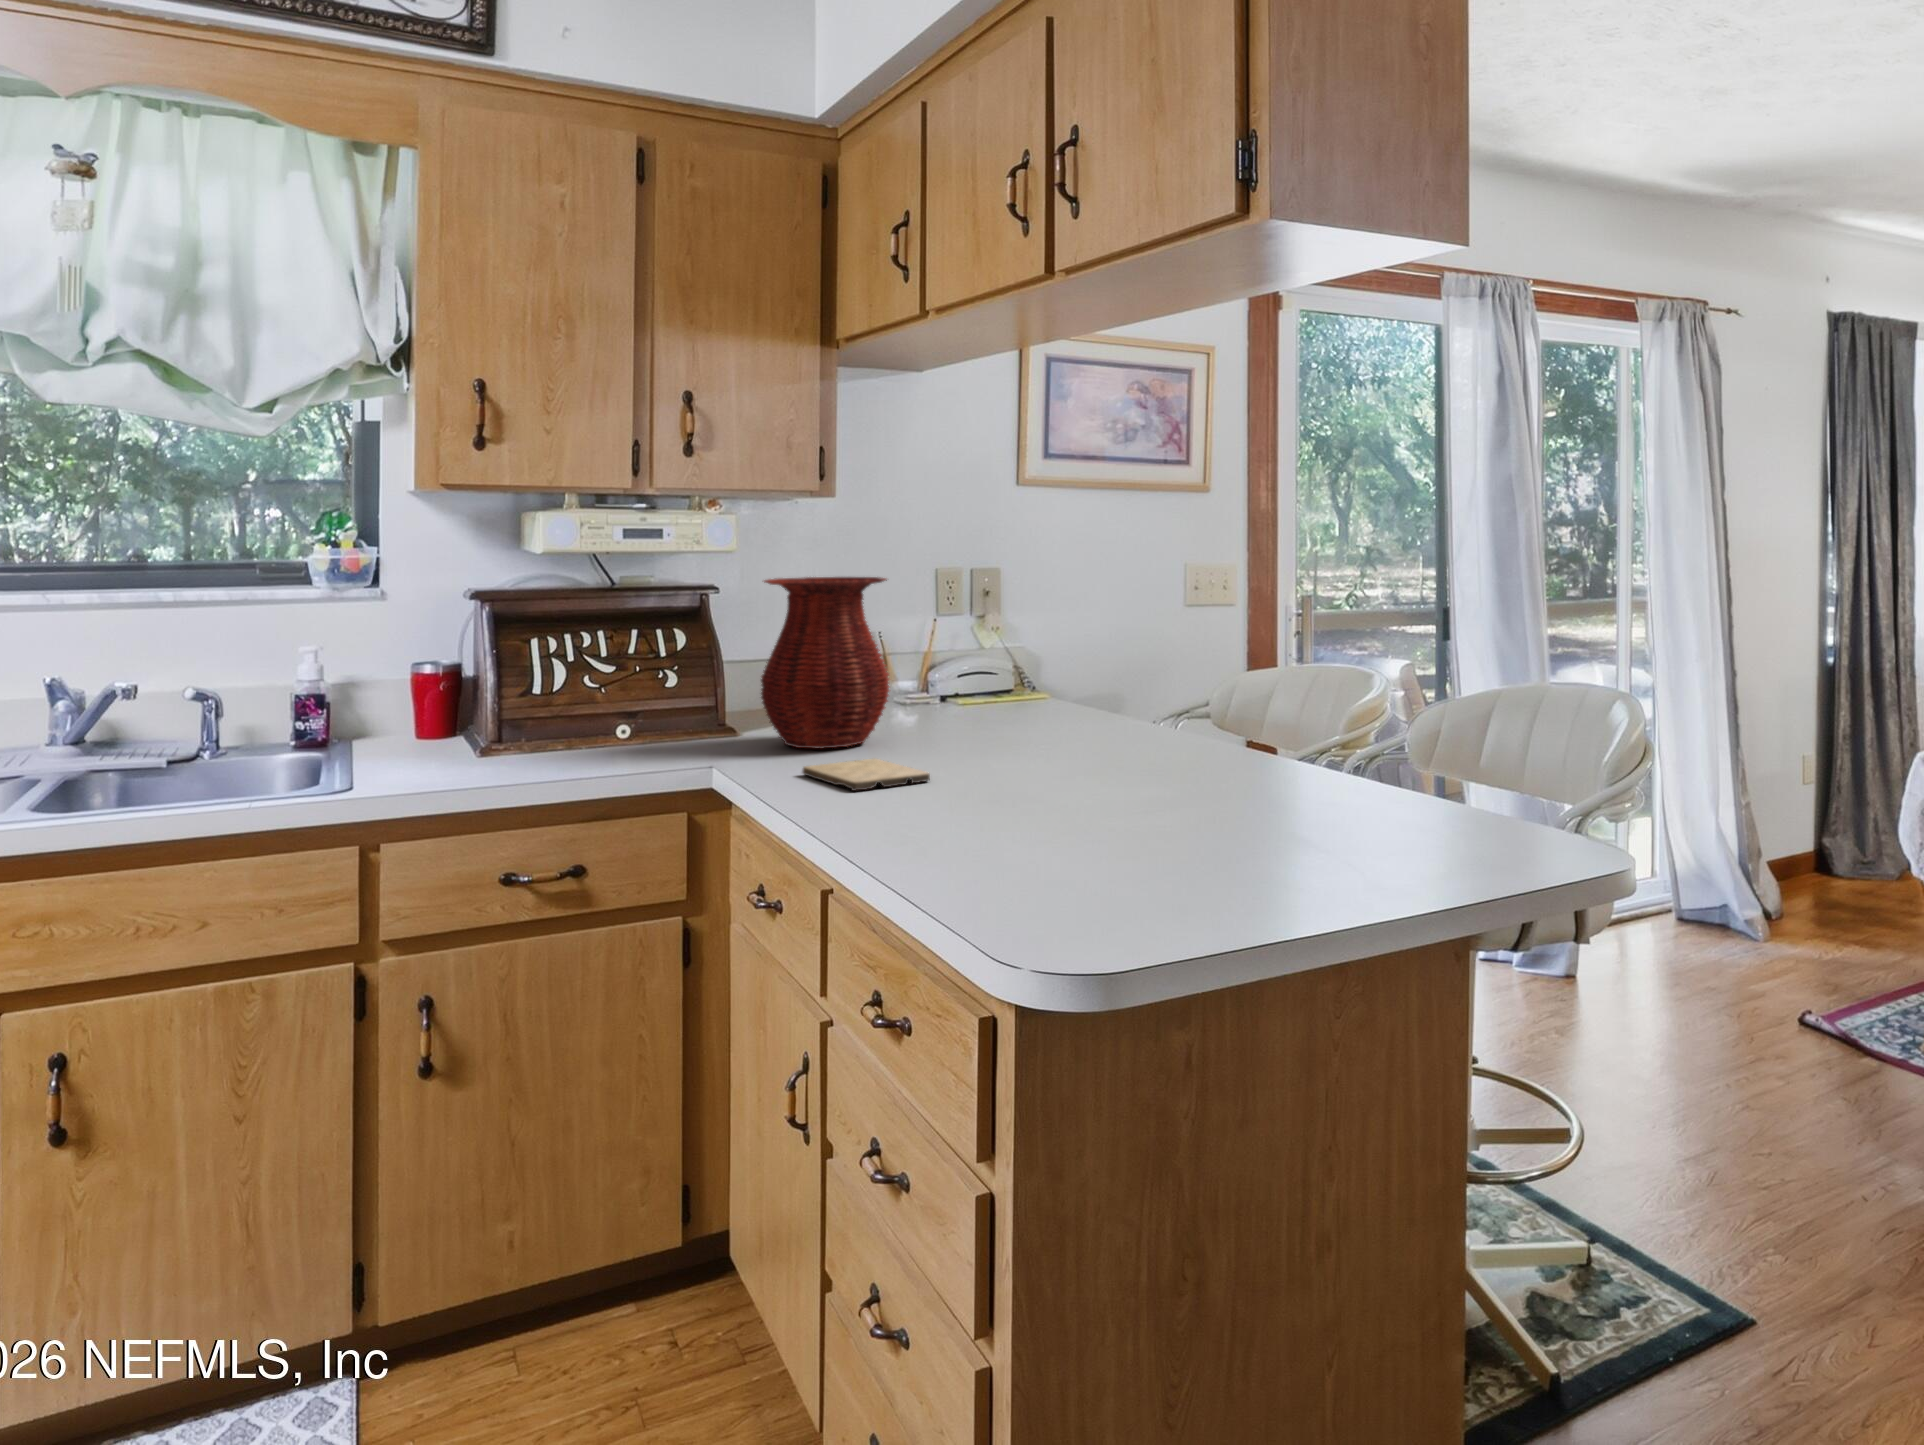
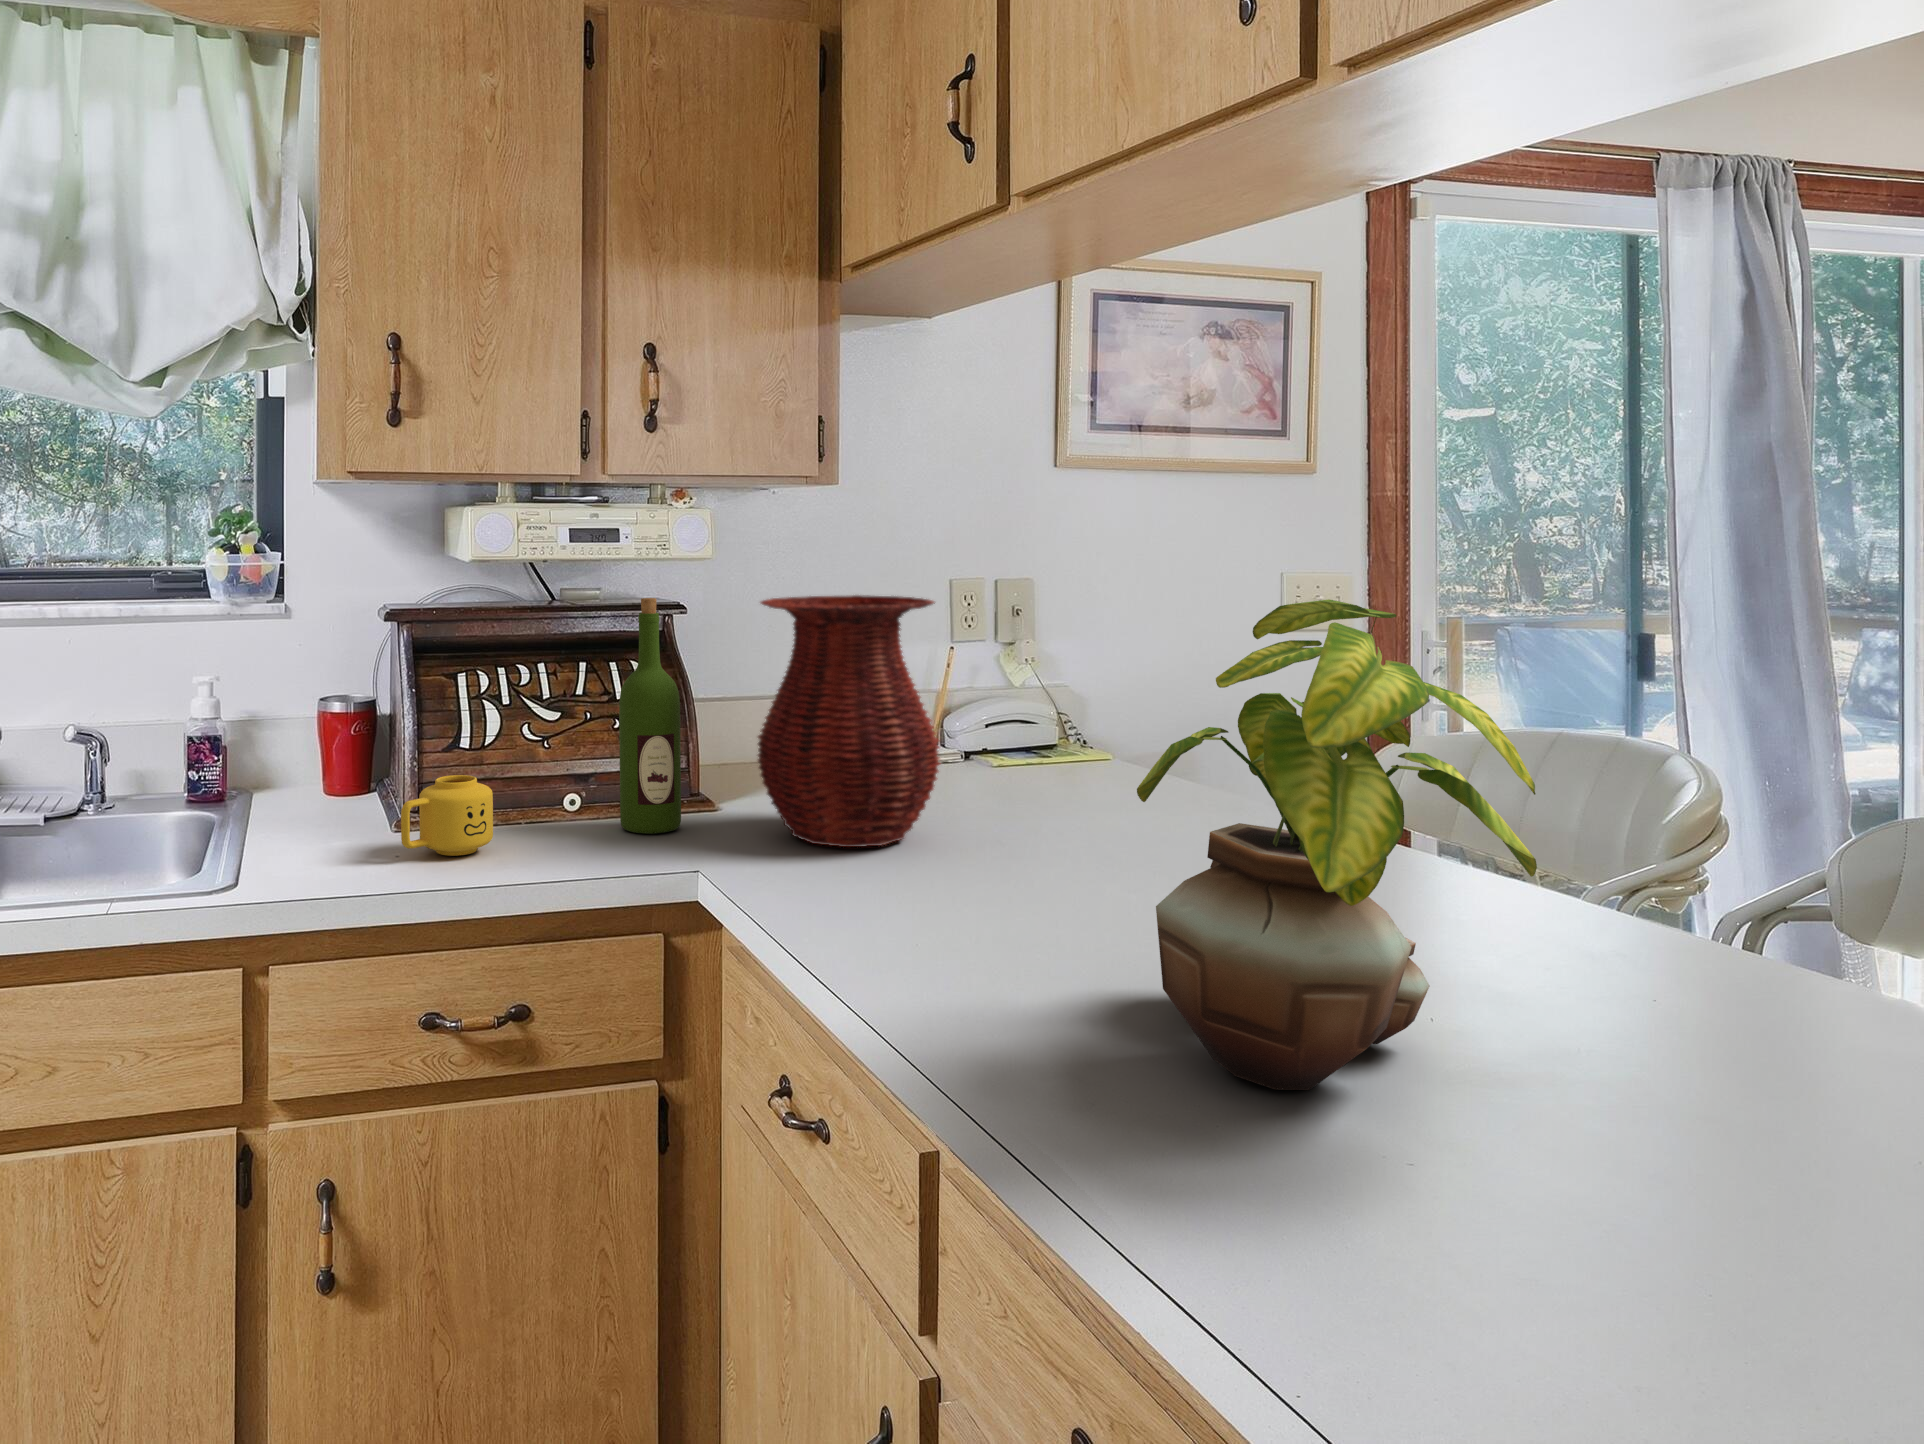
potted plant: none [938,562,1119,823] -> present [1137,599,1537,1090]
wine bottle: none [658,579,704,748] -> present [619,598,681,834]
mug: none [484,708,557,765] -> present [401,775,493,856]
cutting board: present [803,759,930,791] -> none [844,882,1057,958]

